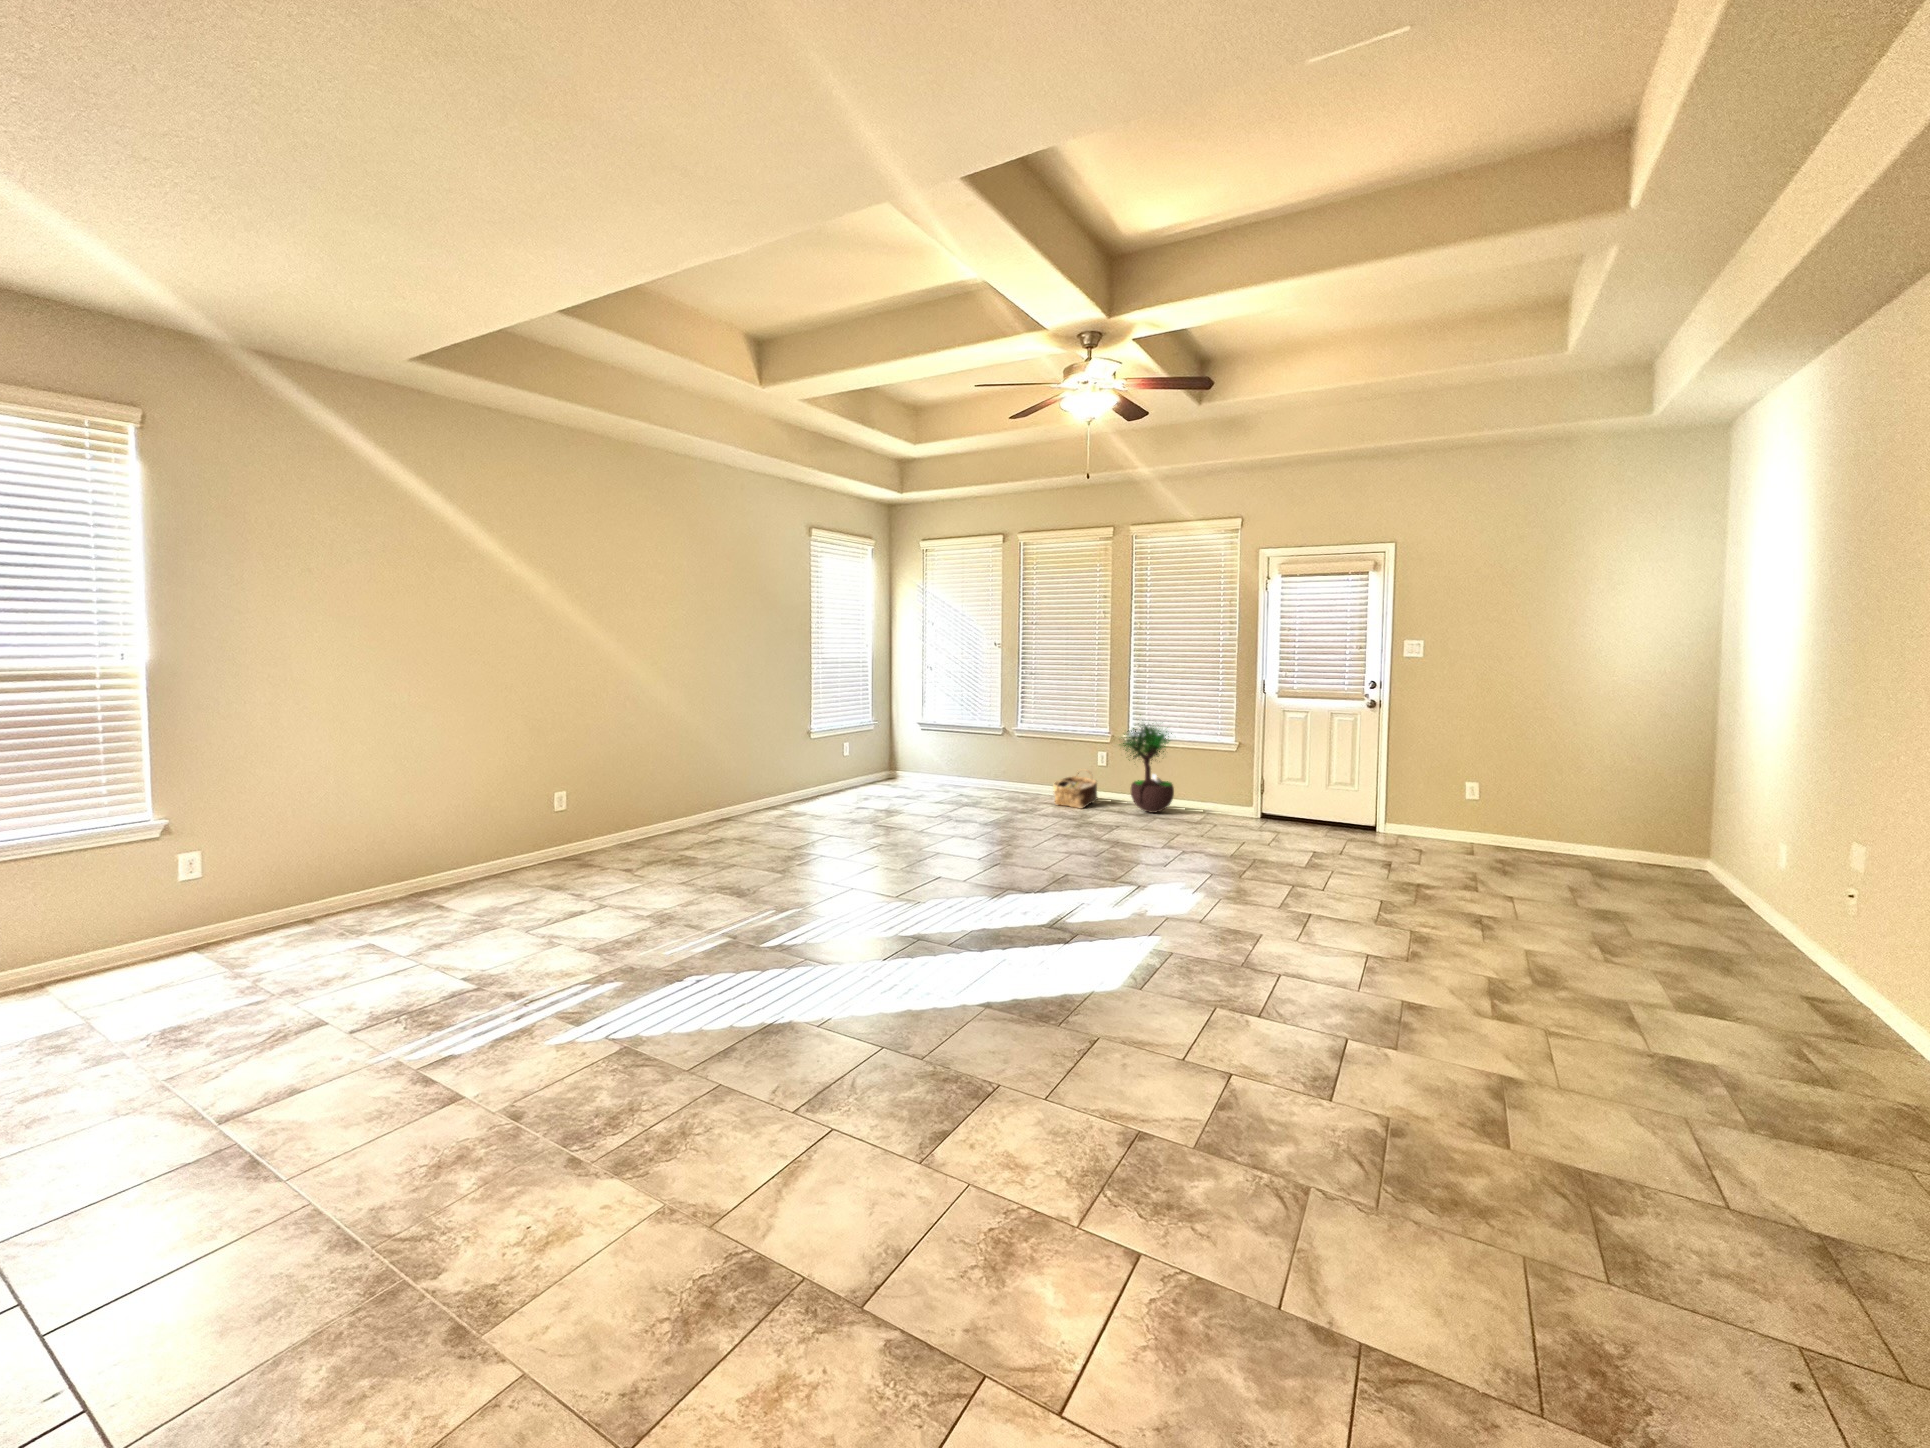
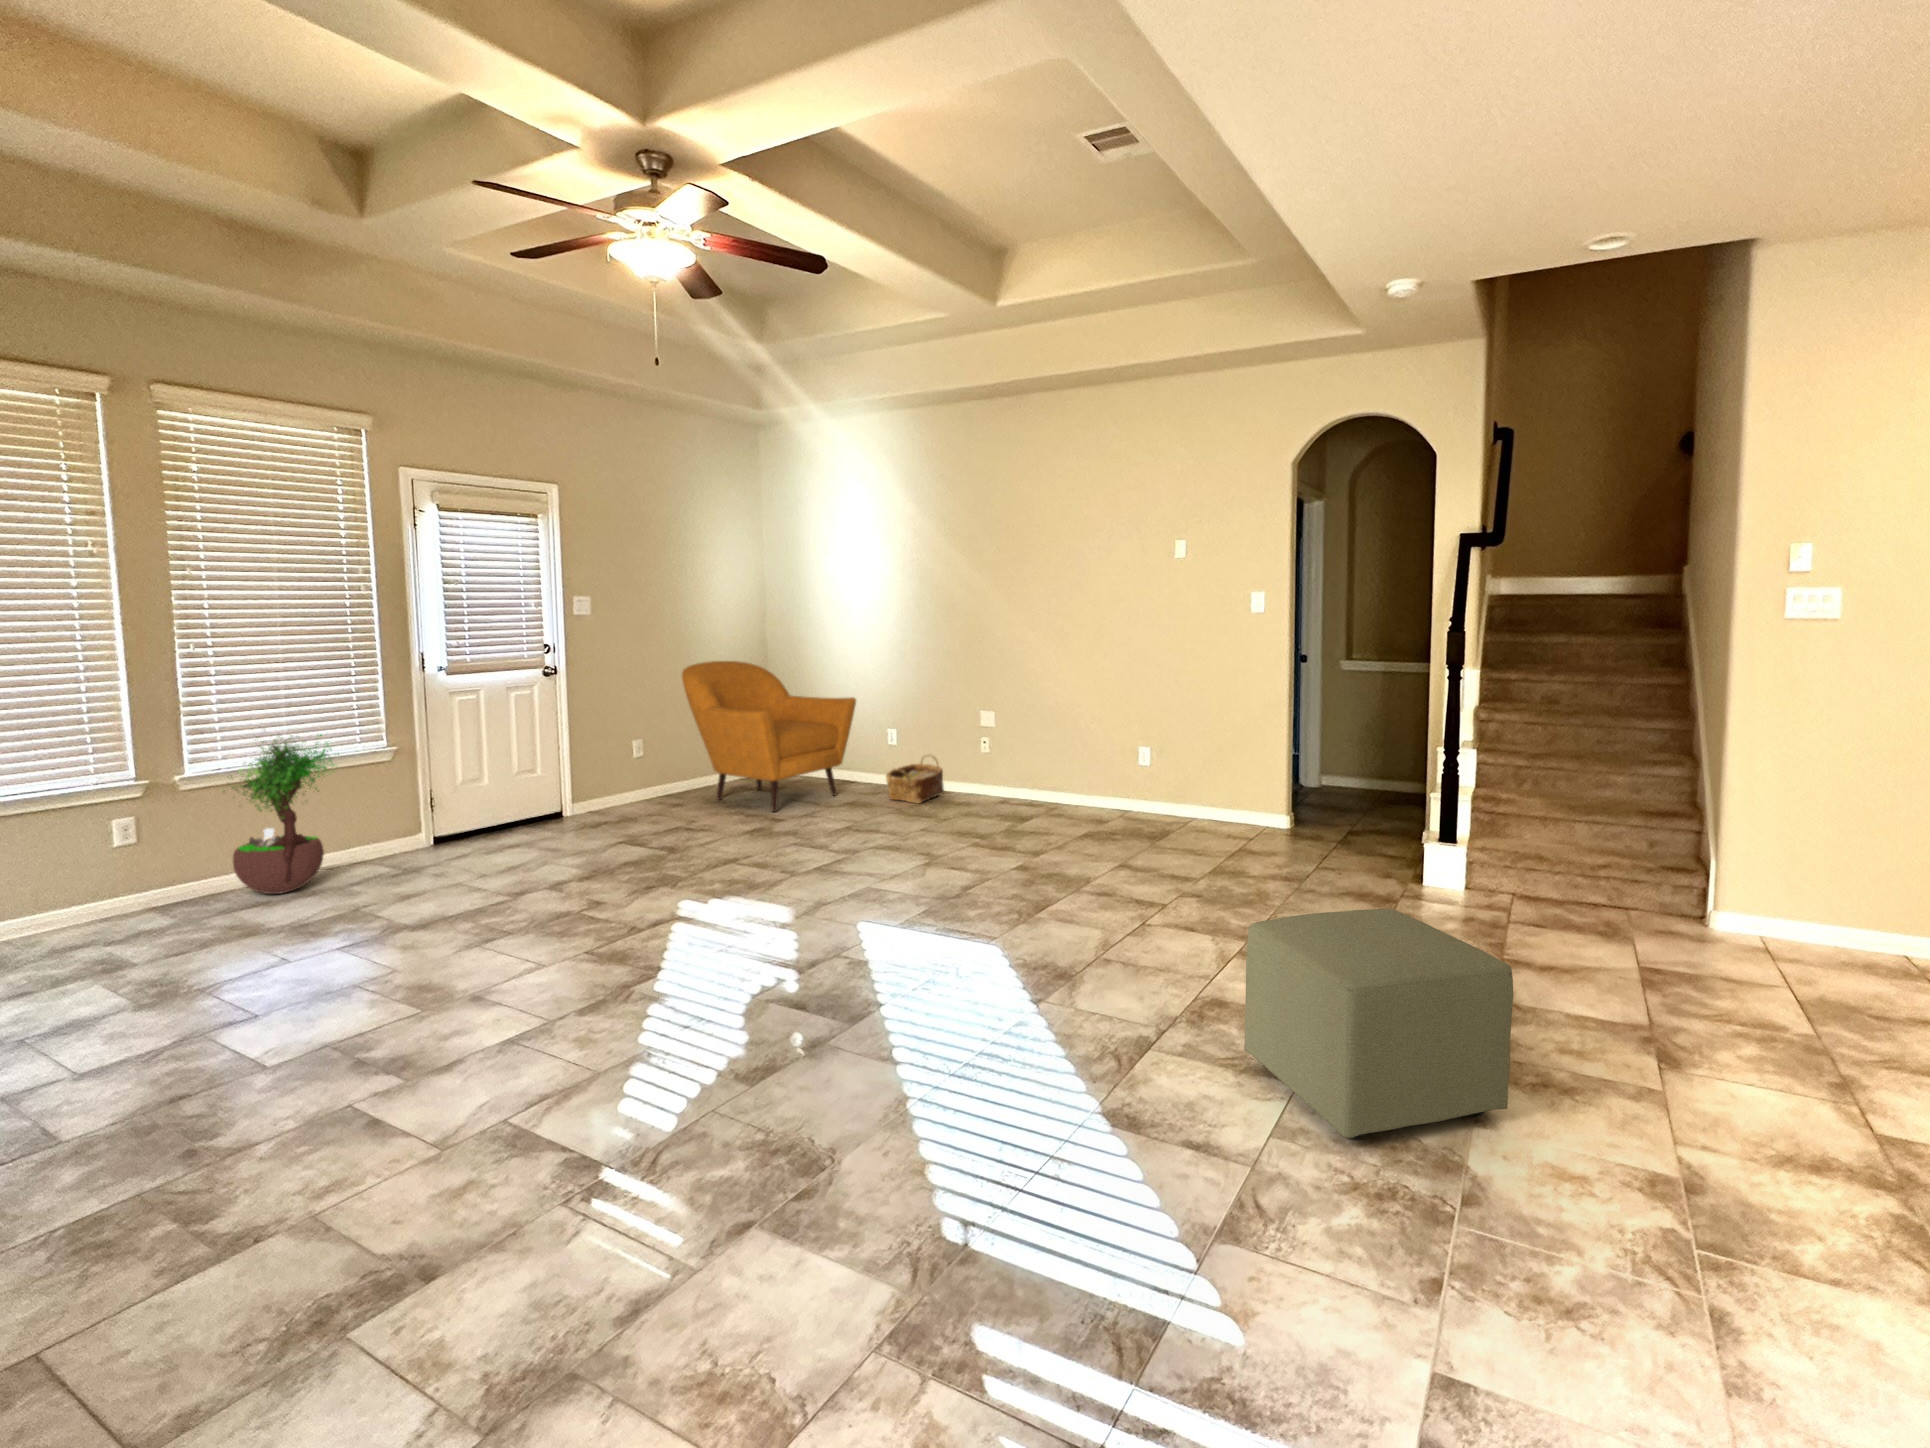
armchair: none [1489,713,1708,902] -> present [682,661,856,812]
woven basket: present [1053,770,1097,808] -> present [886,755,944,803]
ottoman: none [663,954,886,1220] -> present [1244,909,1513,1139]

